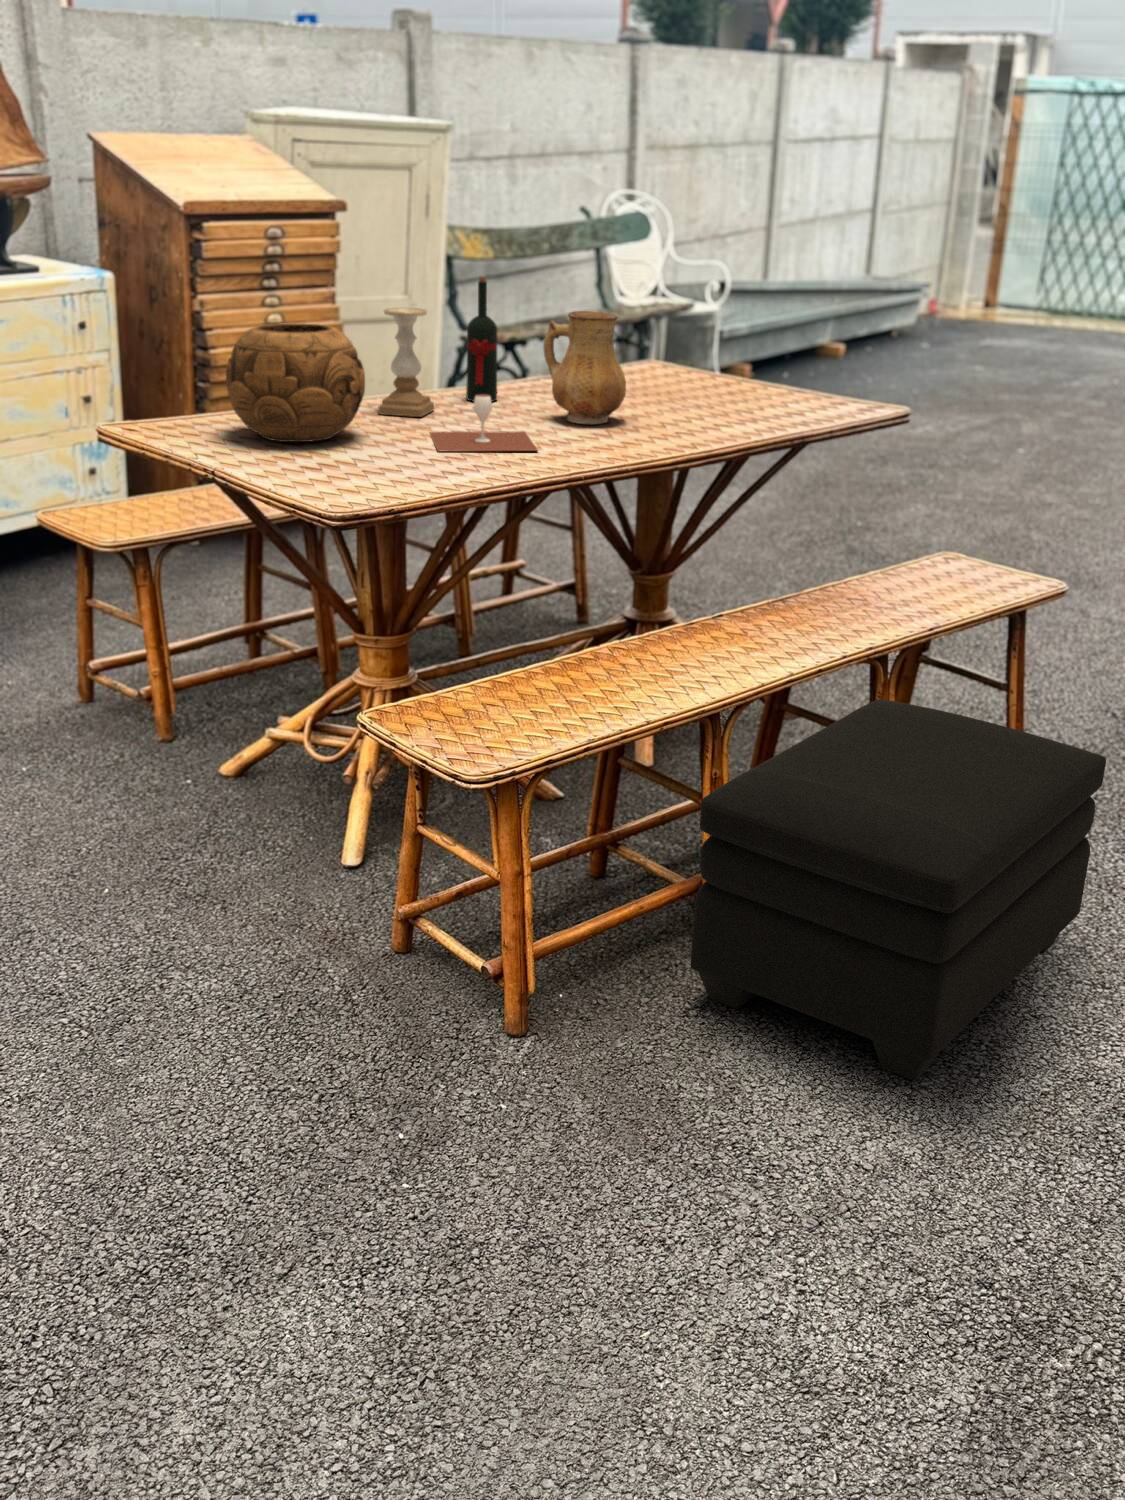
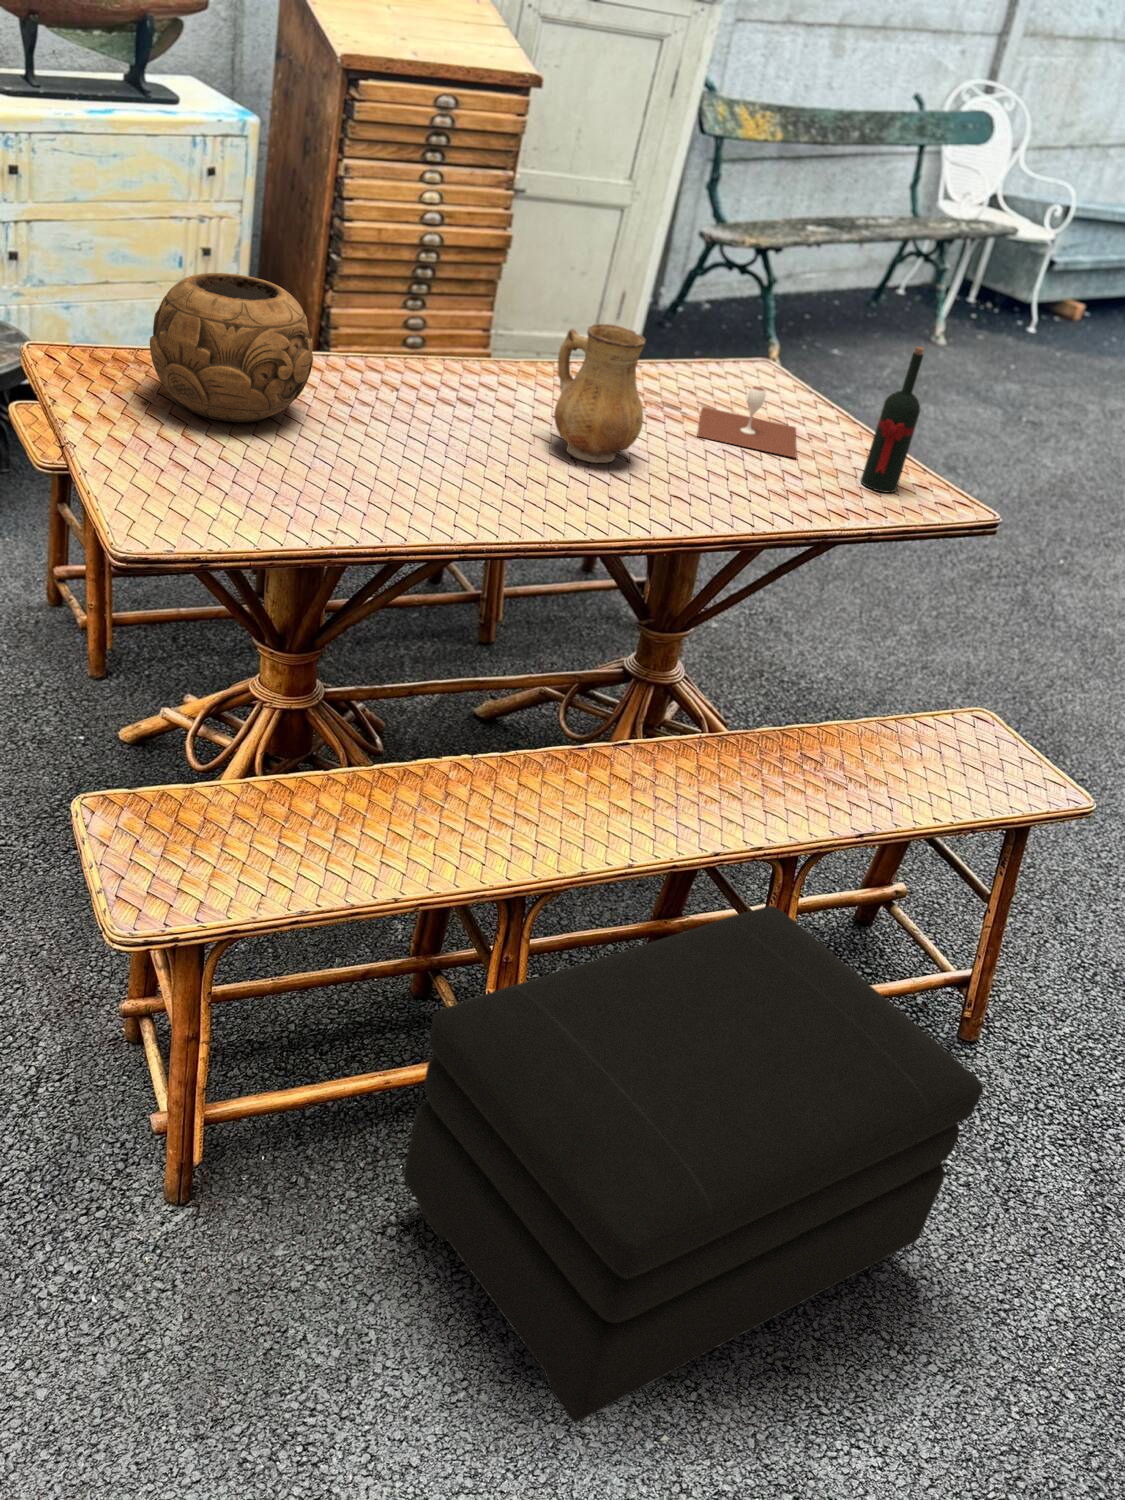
wine bottle: present [466,276,497,401] -> present [861,346,924,492]
candle holder: present [378,308,434,417] -> none [359,271,434,406]
wine glass: present [430,395,538,452] -> present [697,386,796,458]

